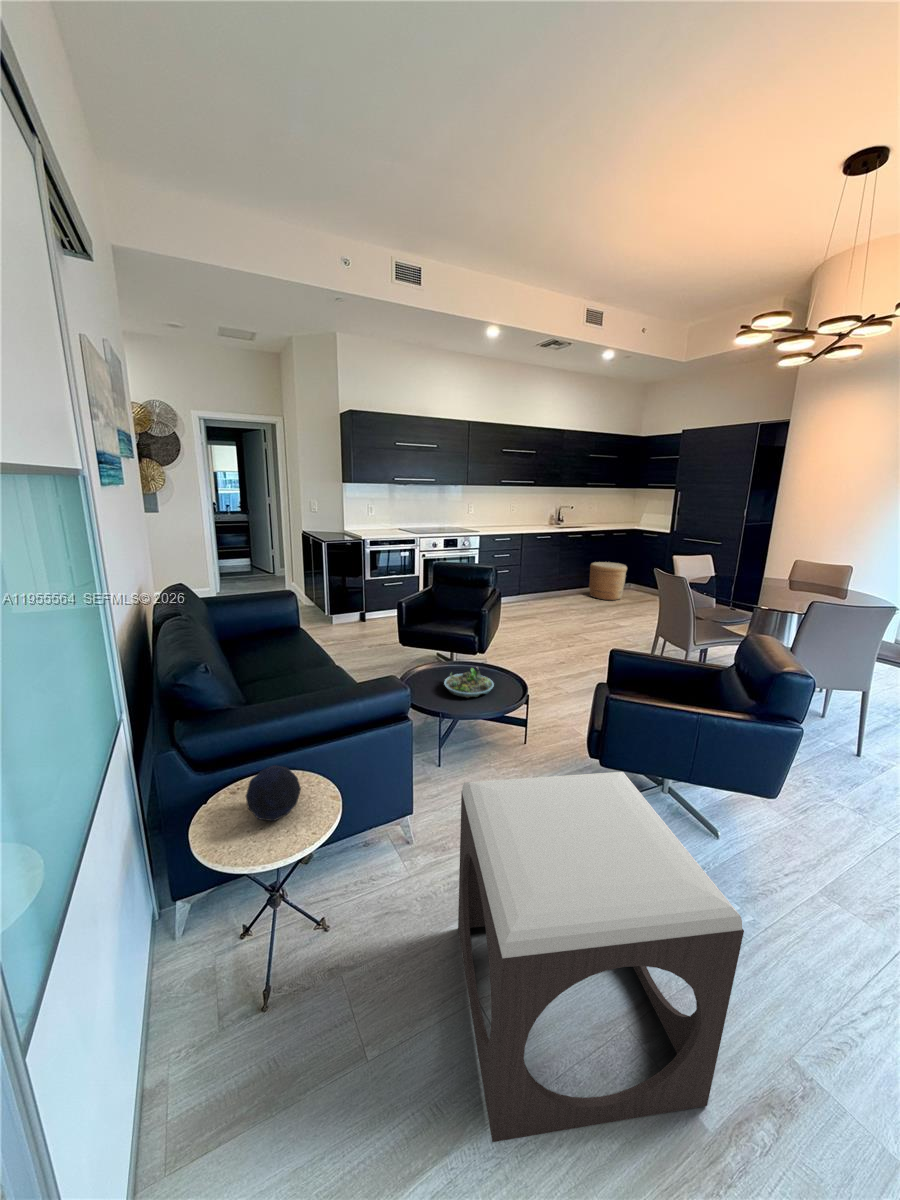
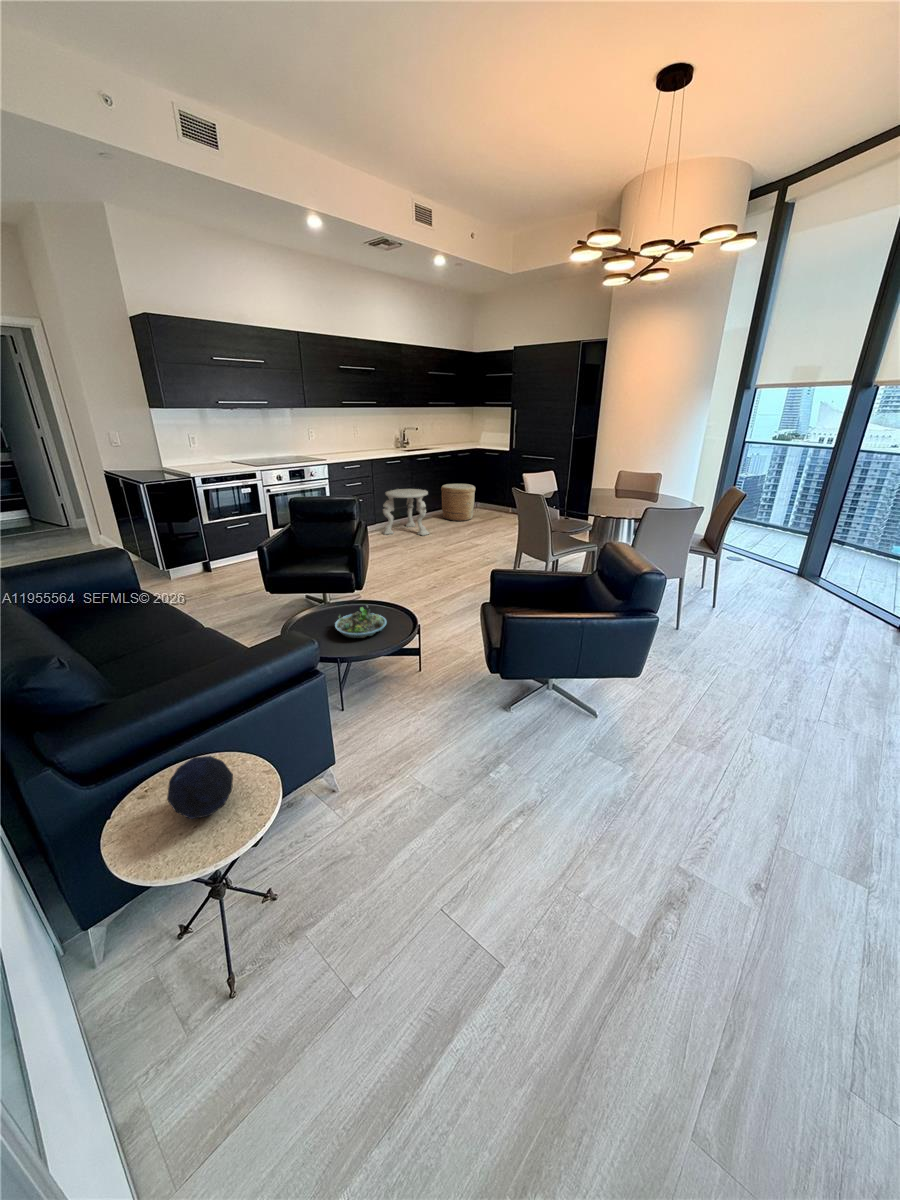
side table: none [524,563,574,611] -> present [383,489,429,535]
footstool: present [458,772,744,1142] -> none [400,682,660,1014]

